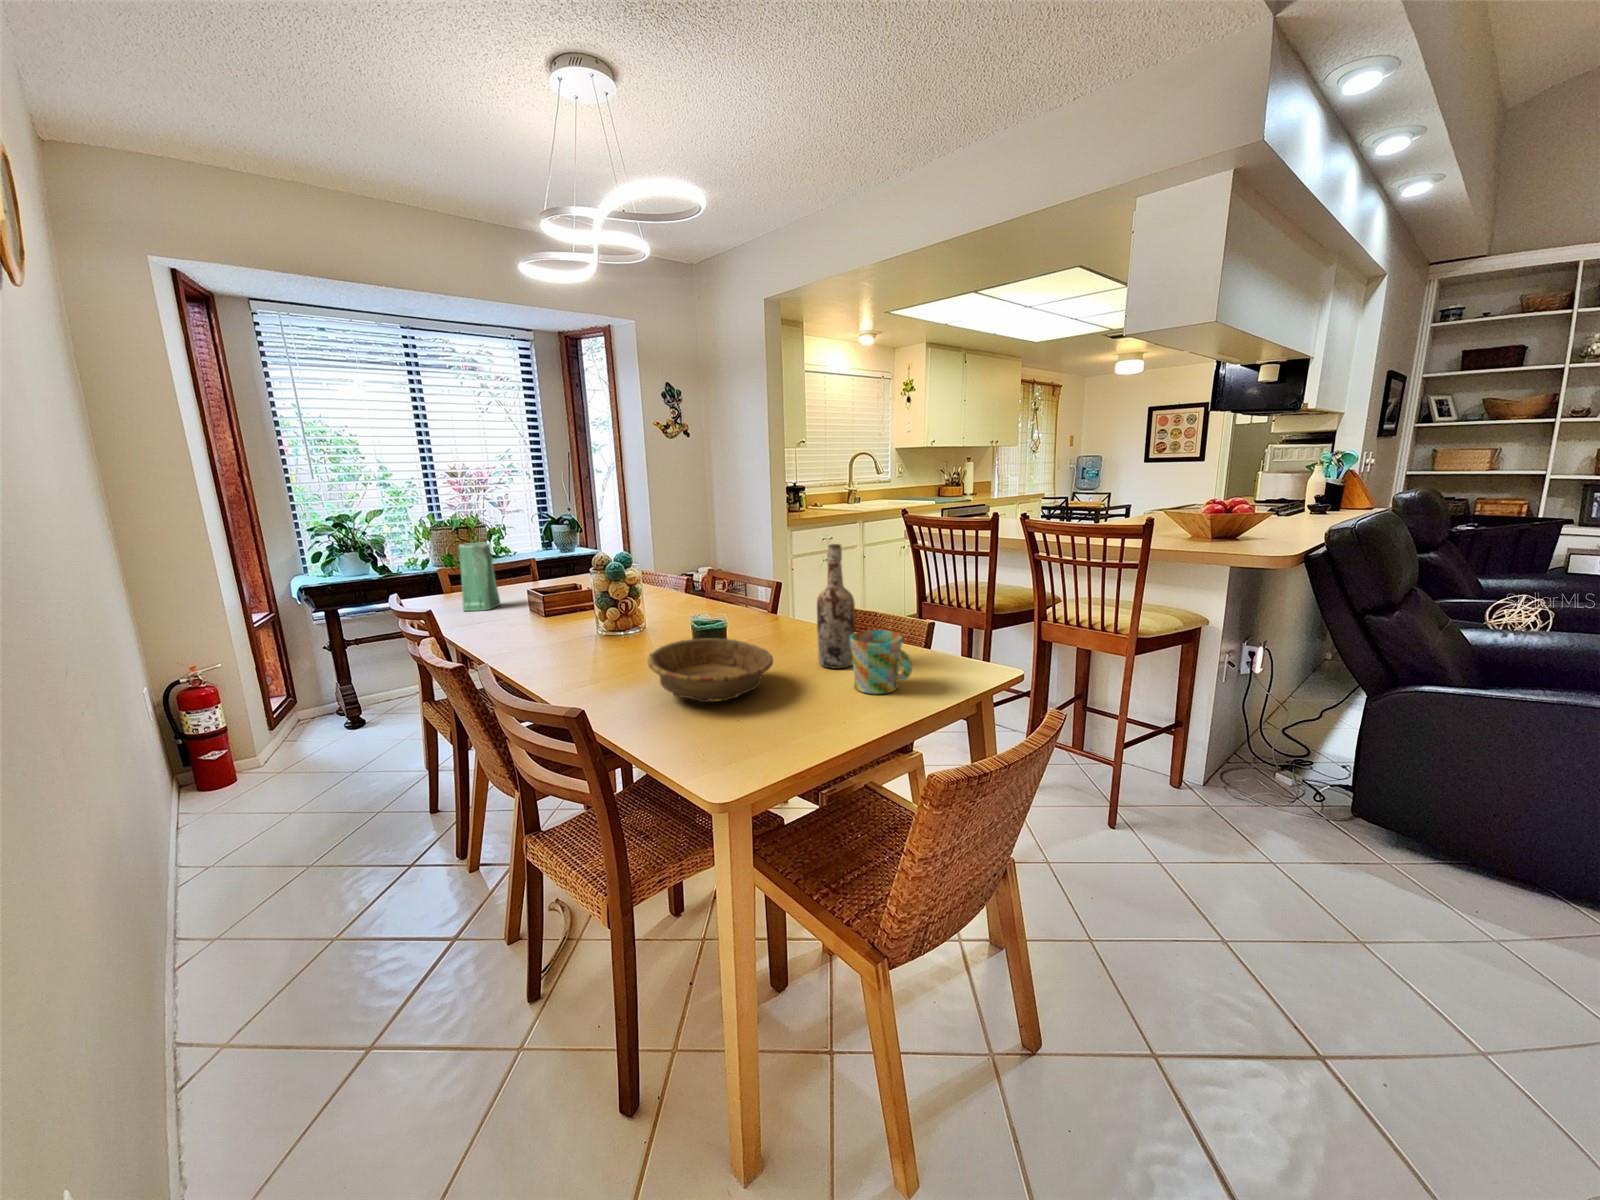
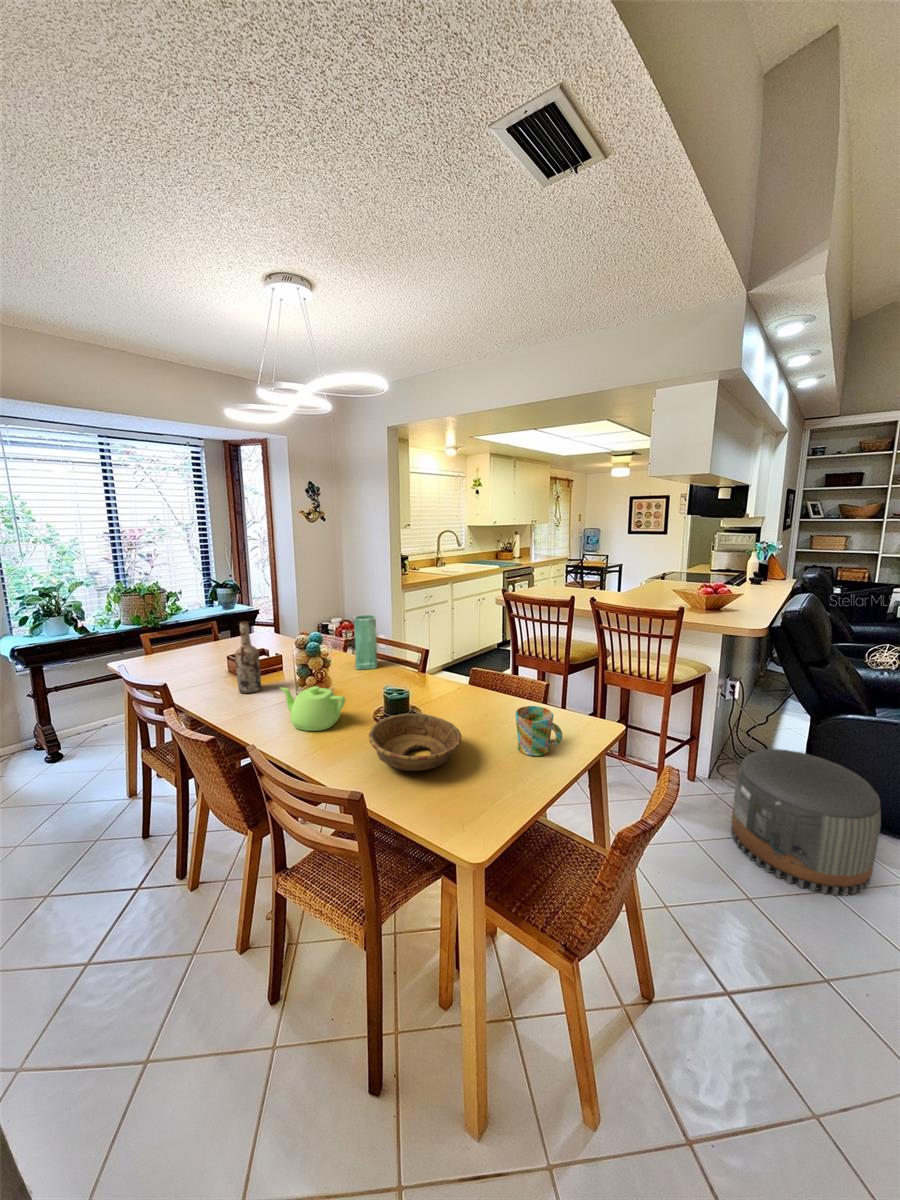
vase: present [458,543,500,611] -> present [354,615,378,669]
wine bottle: present [817,544,855,669] -> present [235,621,261,693]
teapot: none [564,608,643,663] -> present [280,686,345,731]
pouf: none [1220,739,1462,953] -> present [731,749,881,895]

